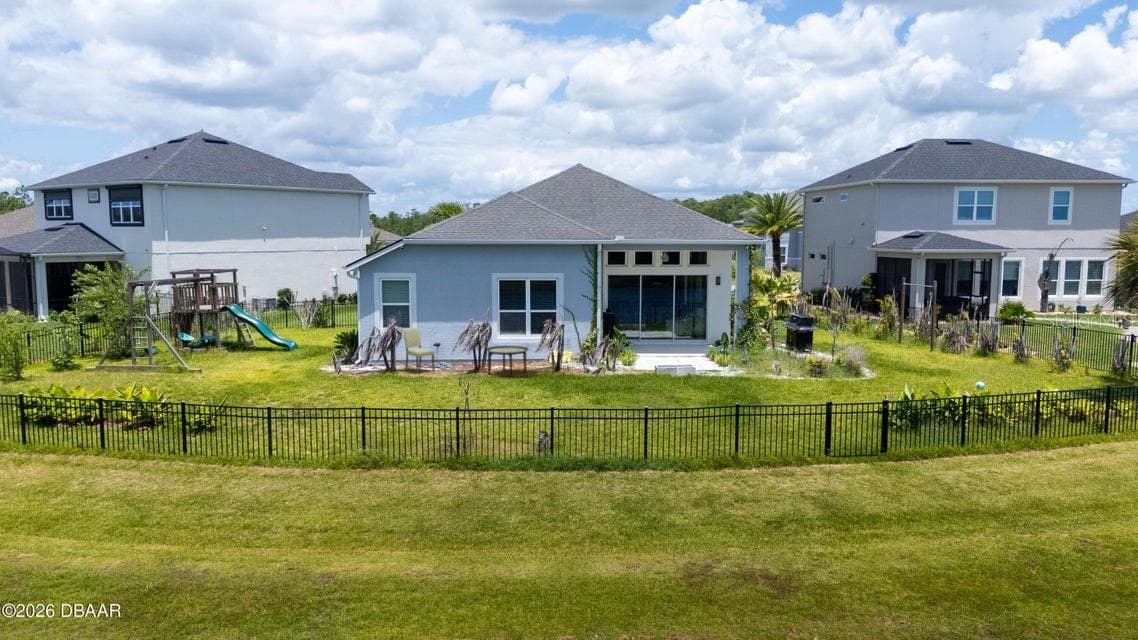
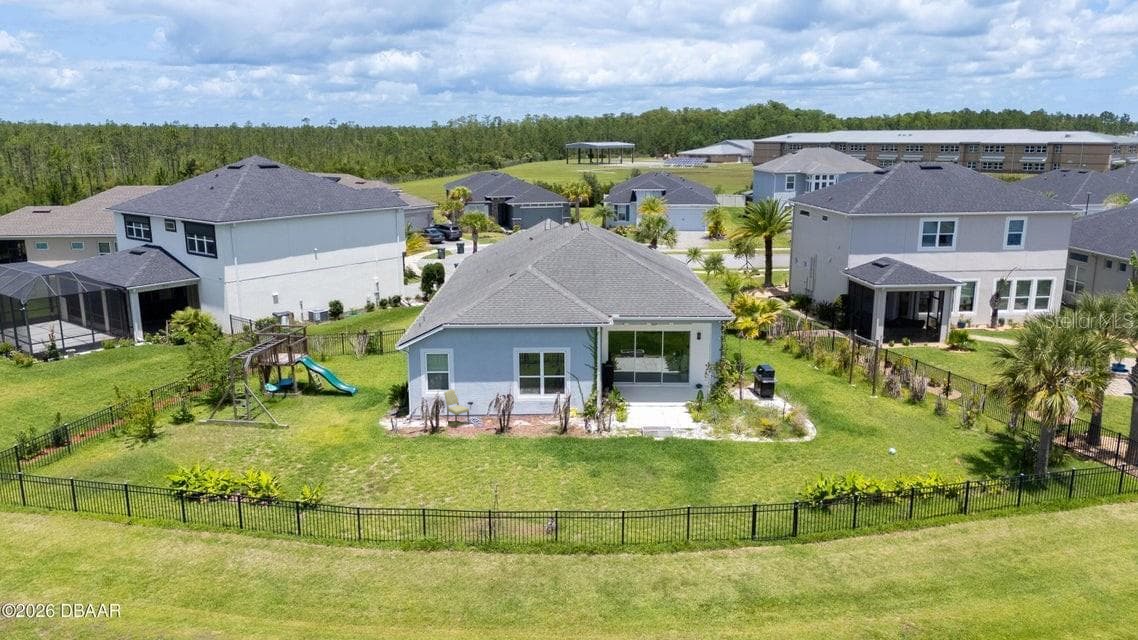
round table: present [486,346,528,377] -> none [510,404,543,433]

